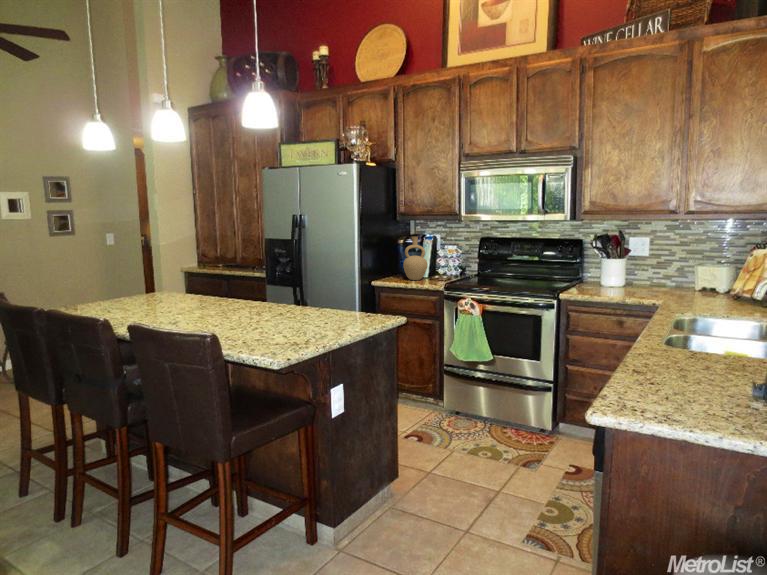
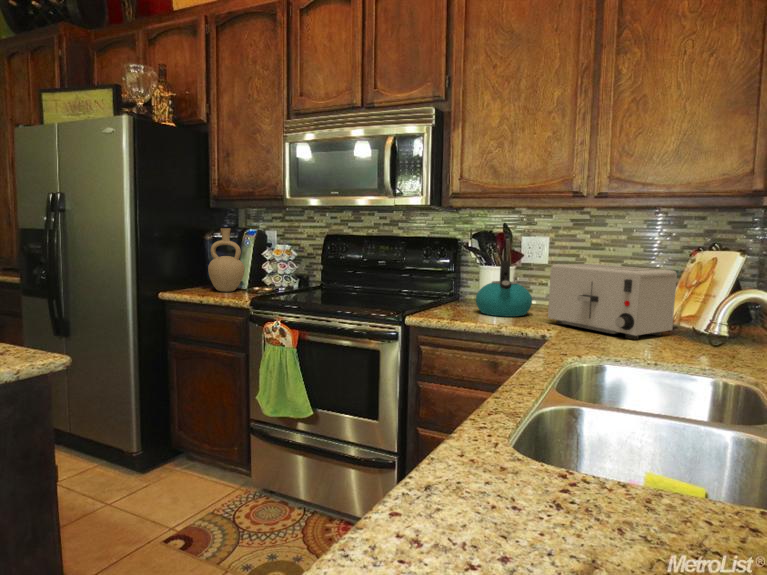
kettle: none [602,256,642,293] -> present [476,261,532,317]
toaster: none [655,258,740,304] -> present [548,264,677,339]

